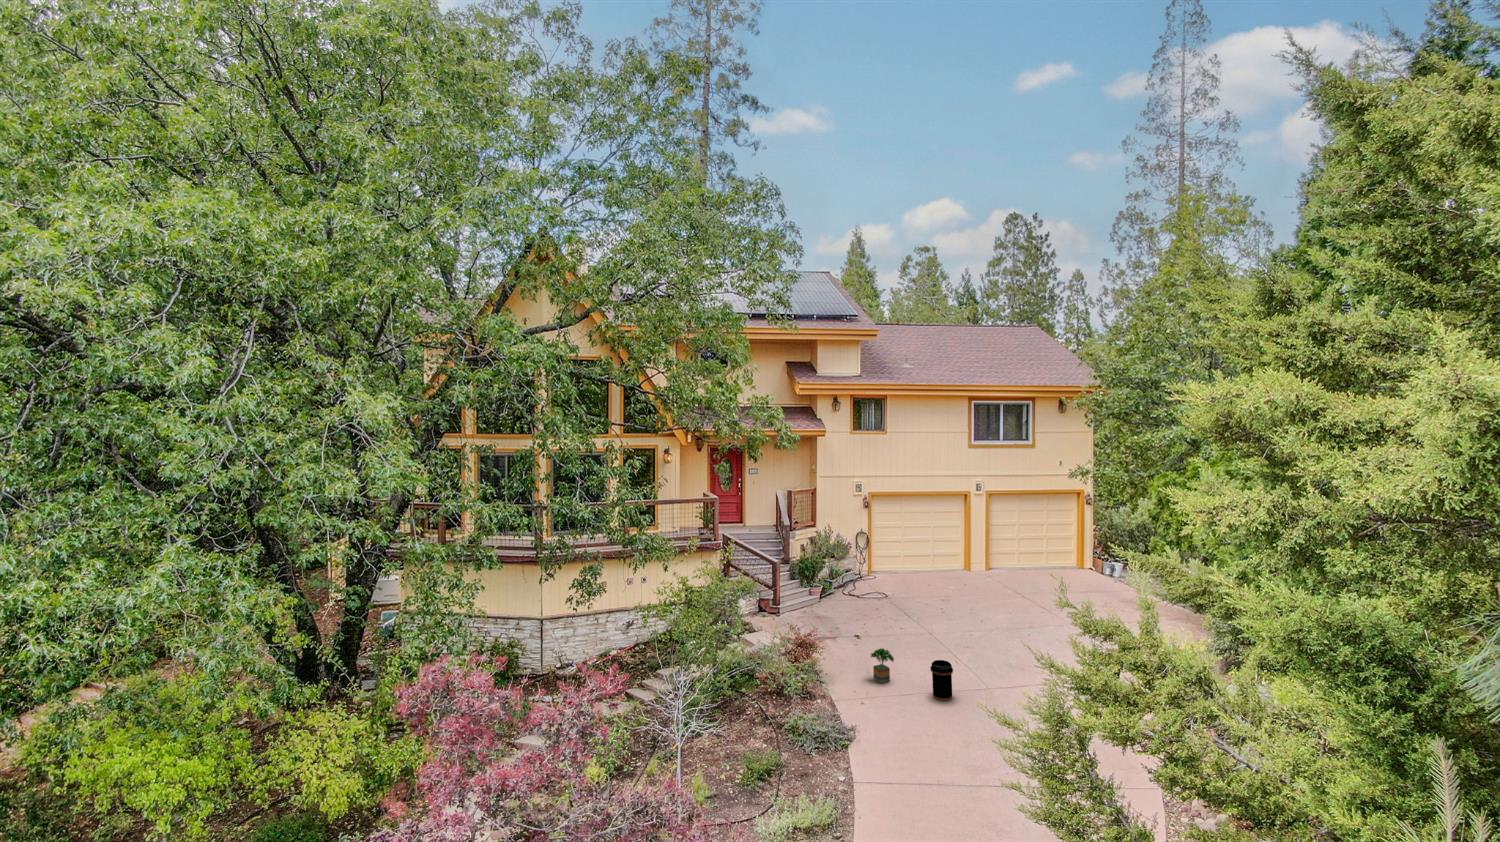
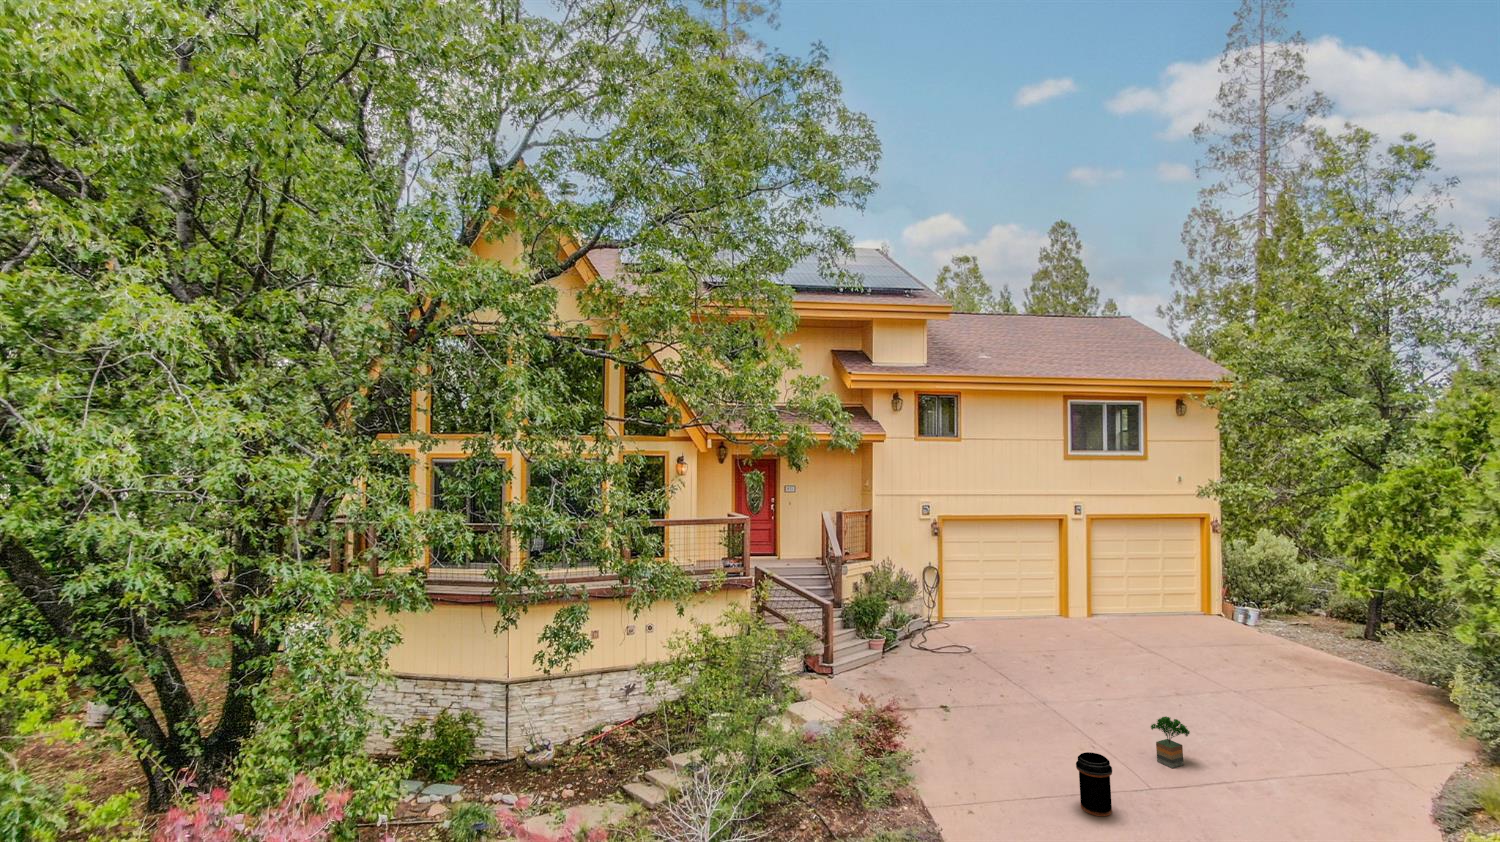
potted tree: present [871,648,894,684] -> present [1151,716,1190,768]

